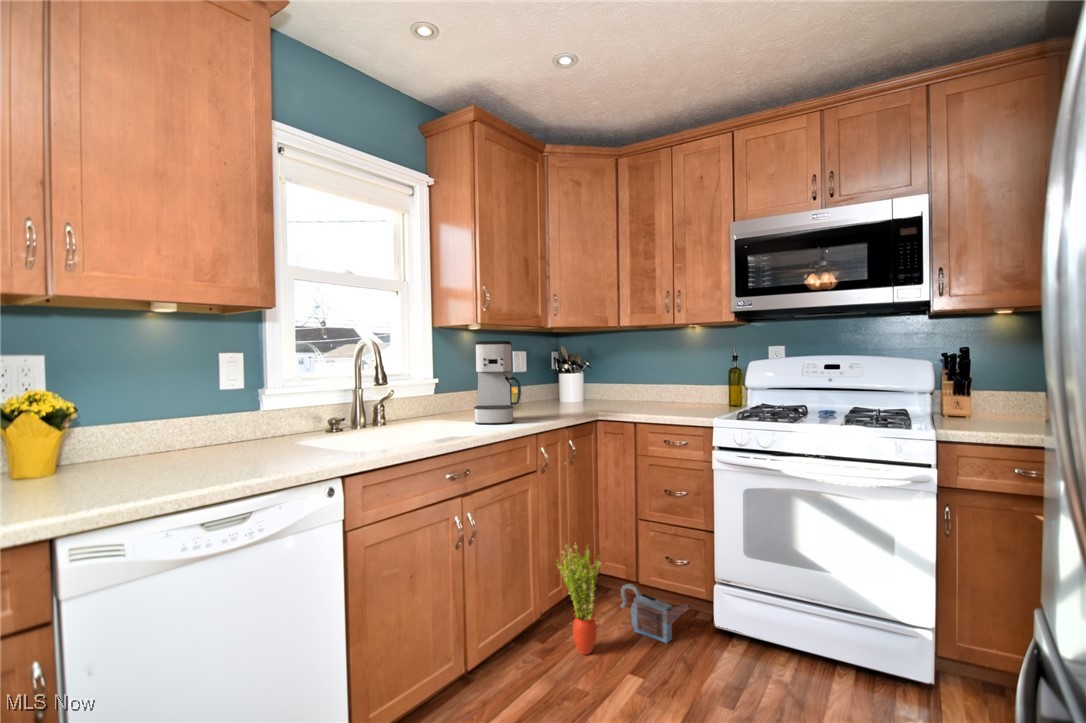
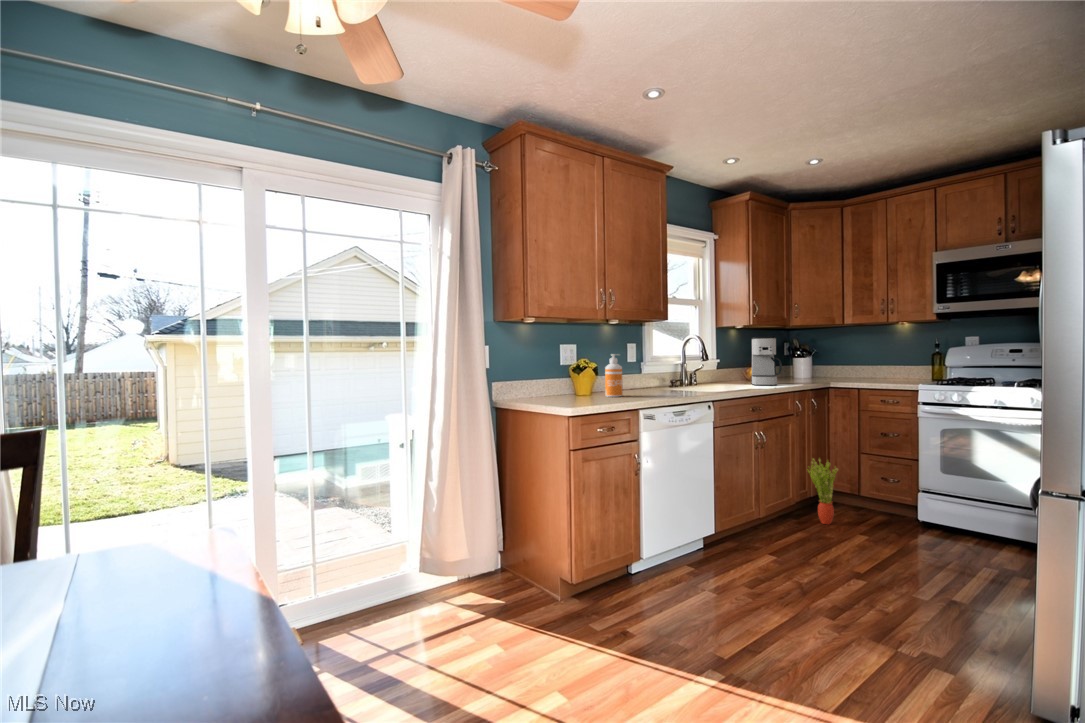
soap dispenser: none [59,377,113,483] -> present [605,354,623,397]
watering can: present [621,584,691,643] -> none [848,490,902,525]

